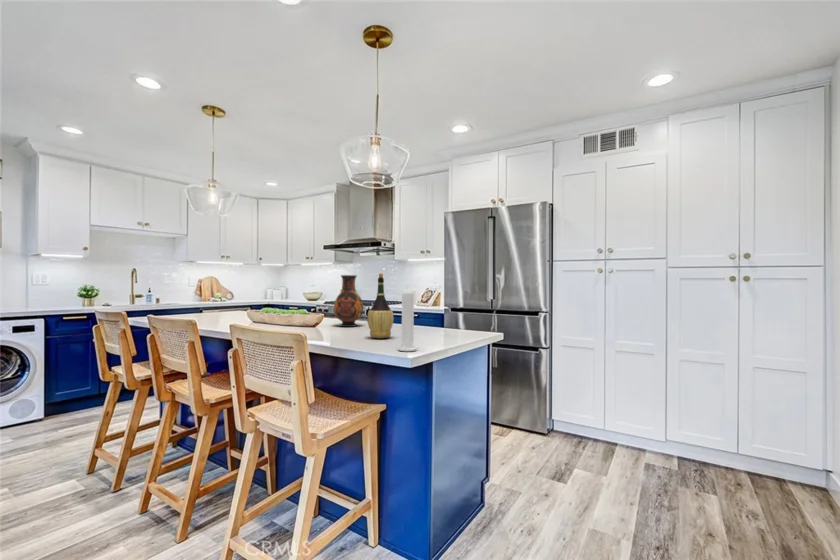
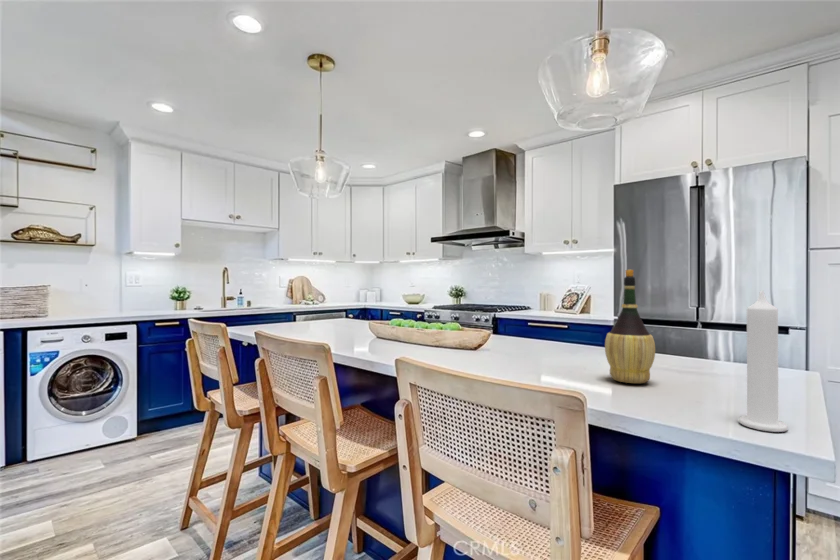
vase: present [333,275,364,327] -> none [503,273,548,352]

